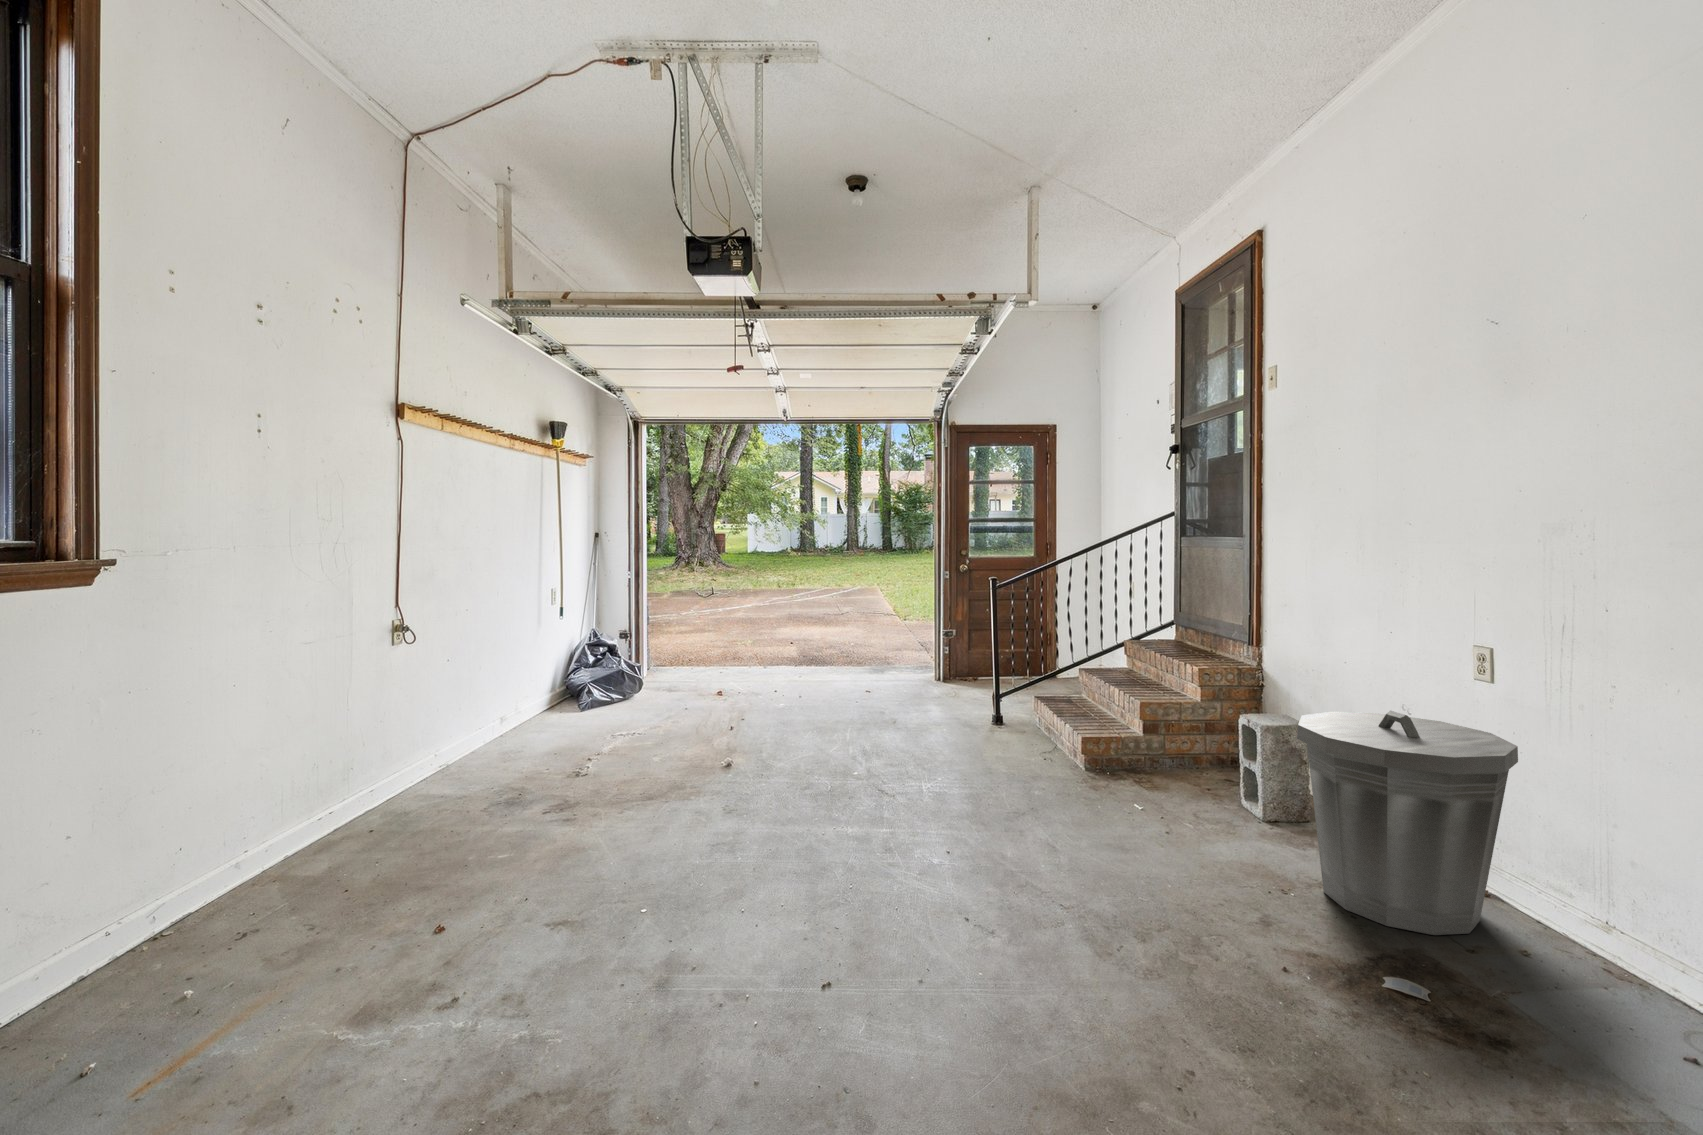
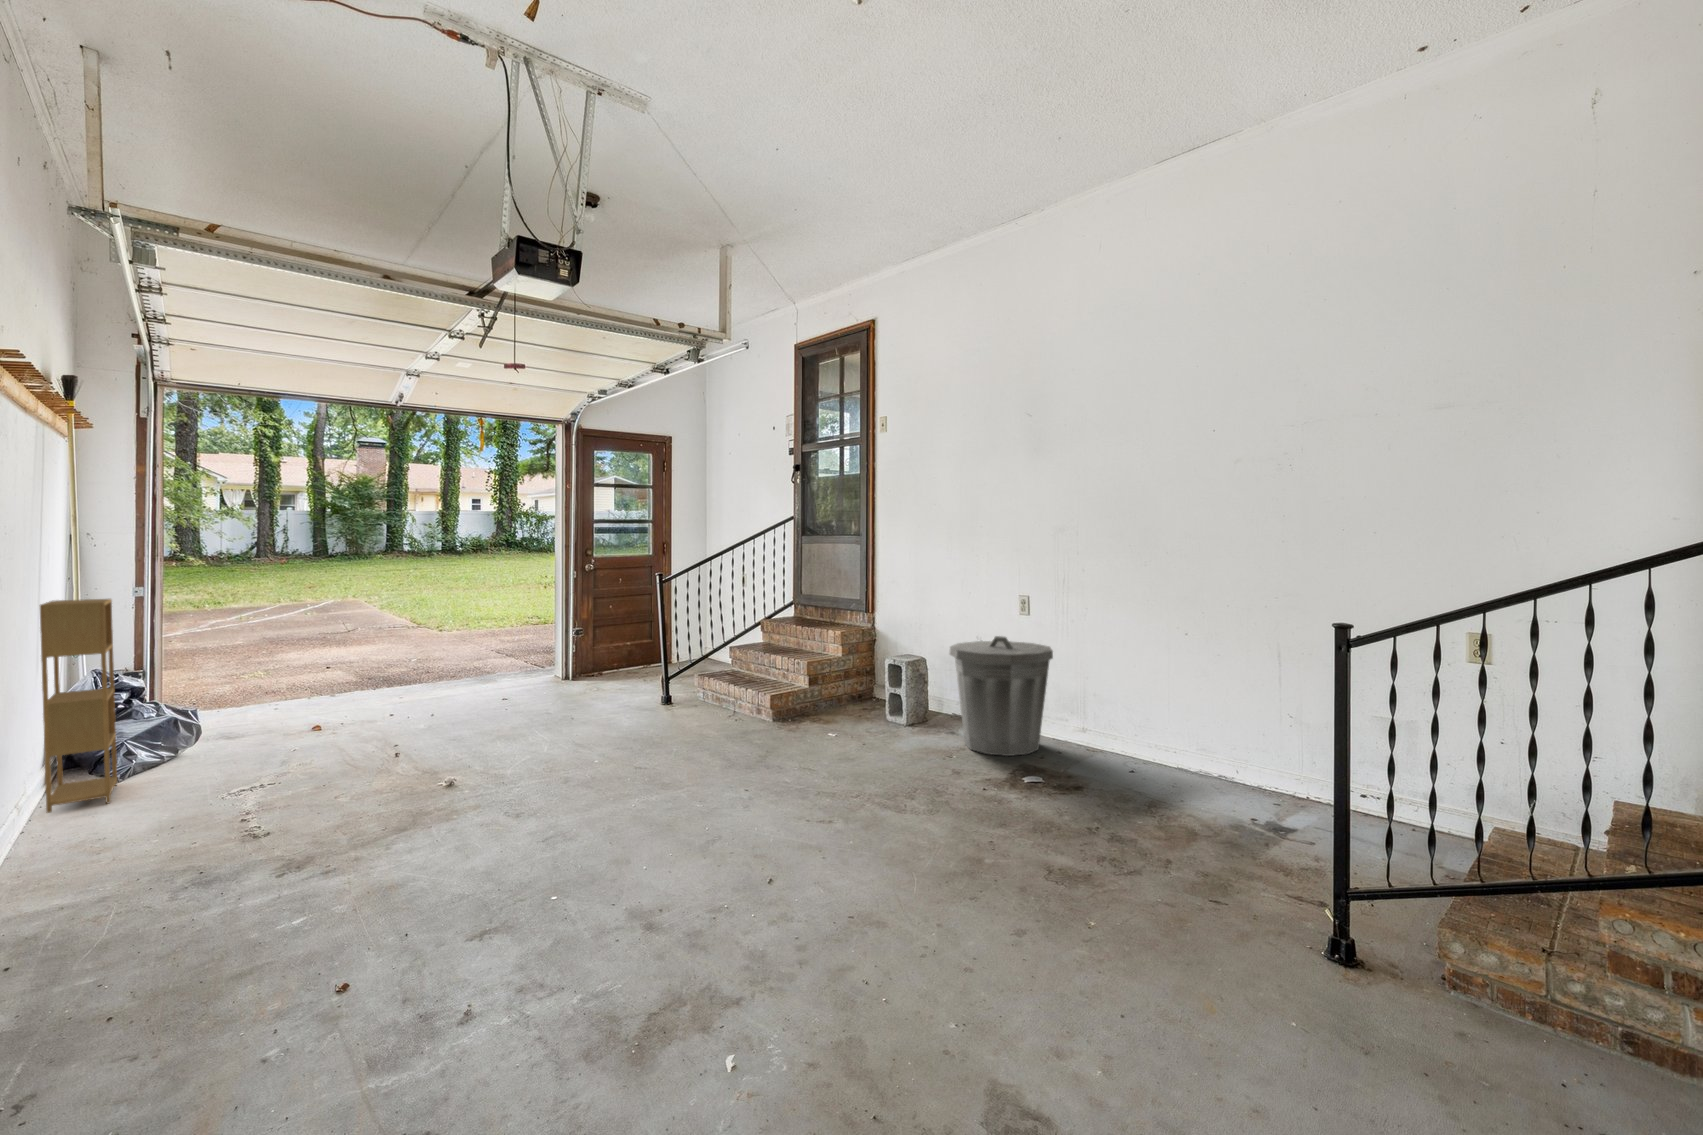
shelving unit: none [510,585,566,732] -> present [40,599,117,813]

